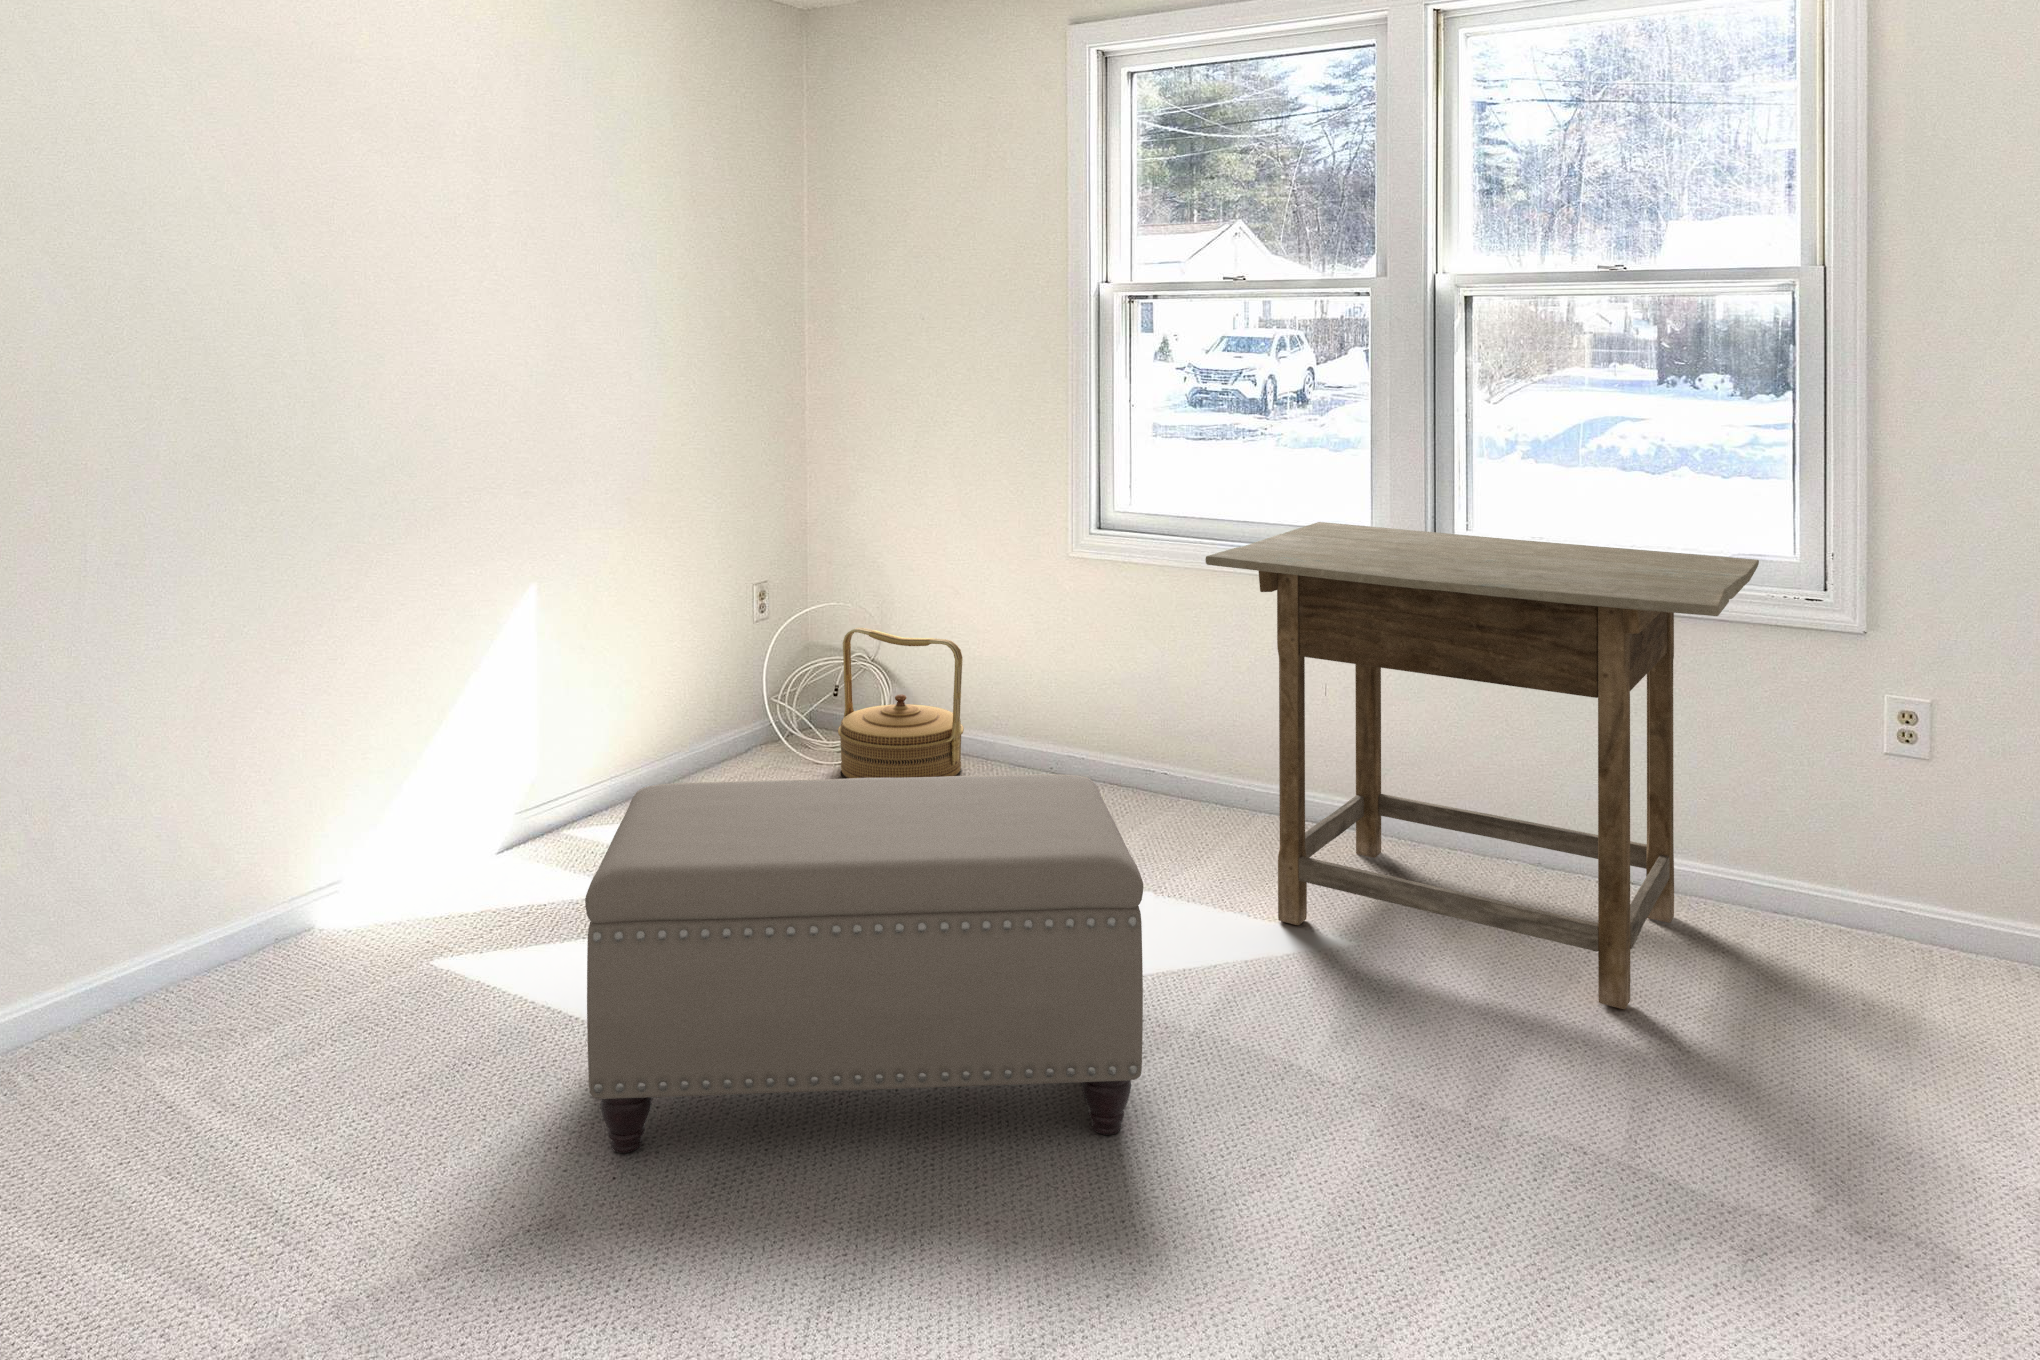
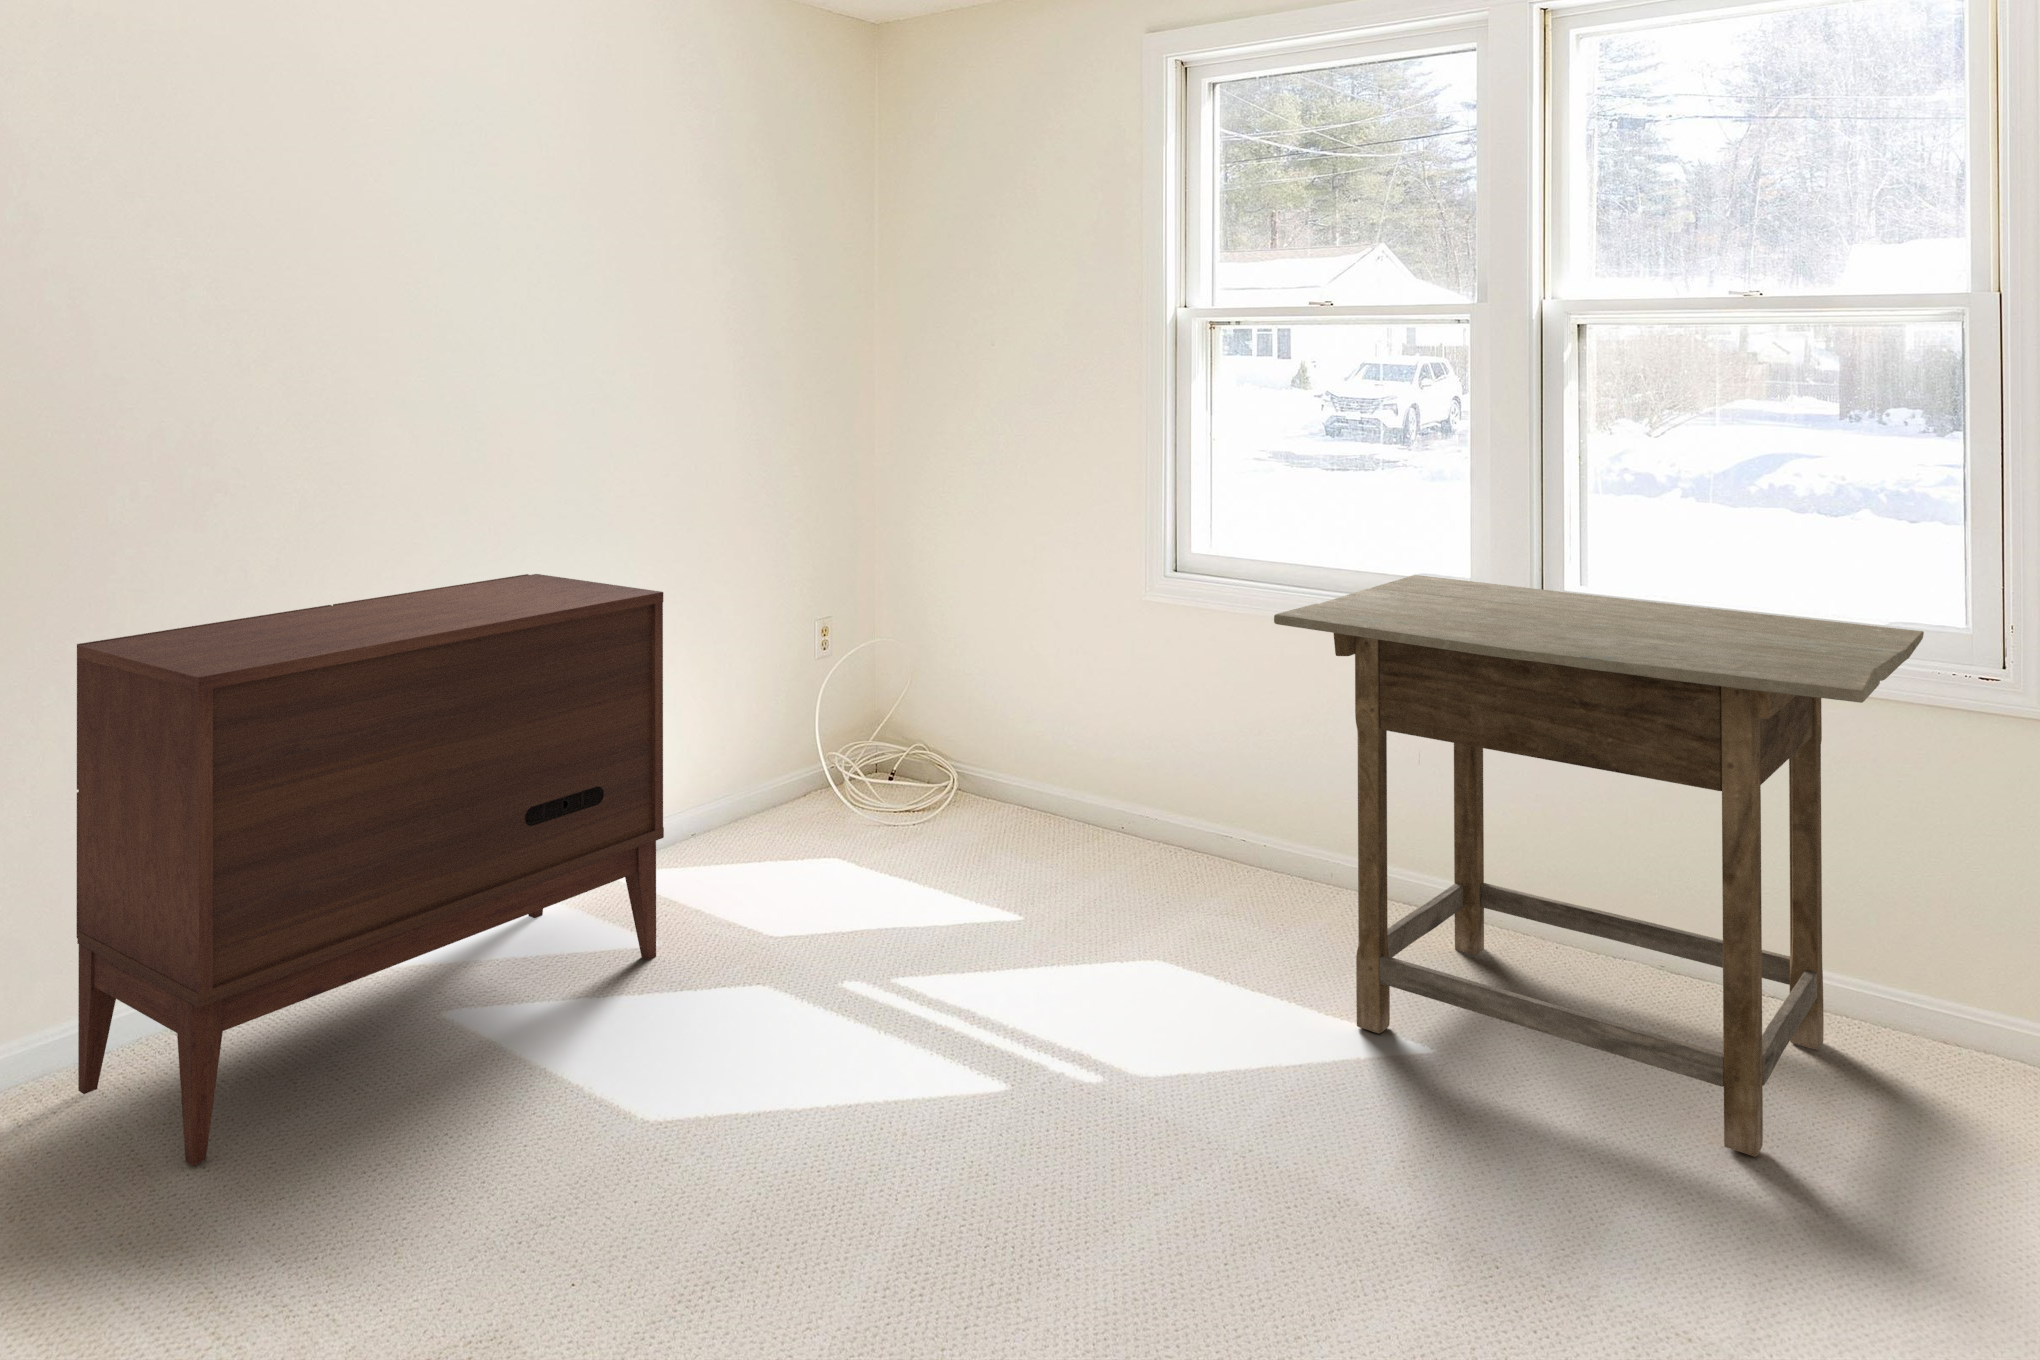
dresser: none [89,534,640,1085] -> present [77,574,664,1166]
woven basket: present [838,628,964,779] -> none [895,678,1030,853]
ottoman: present [585,774,1143,1153] -> none [549,855,1170,1282]

